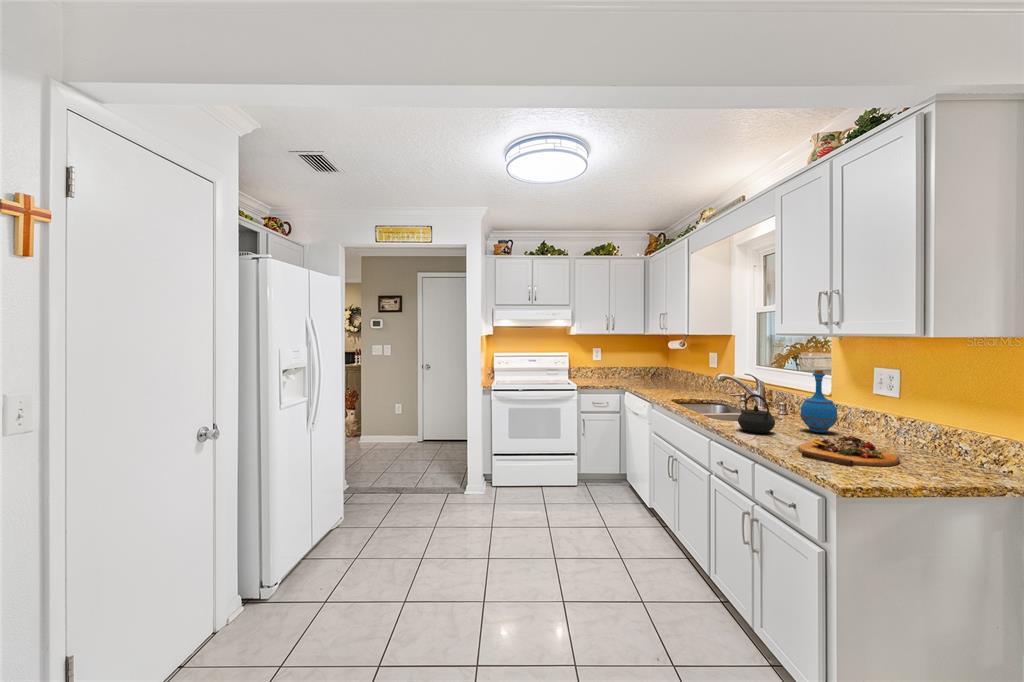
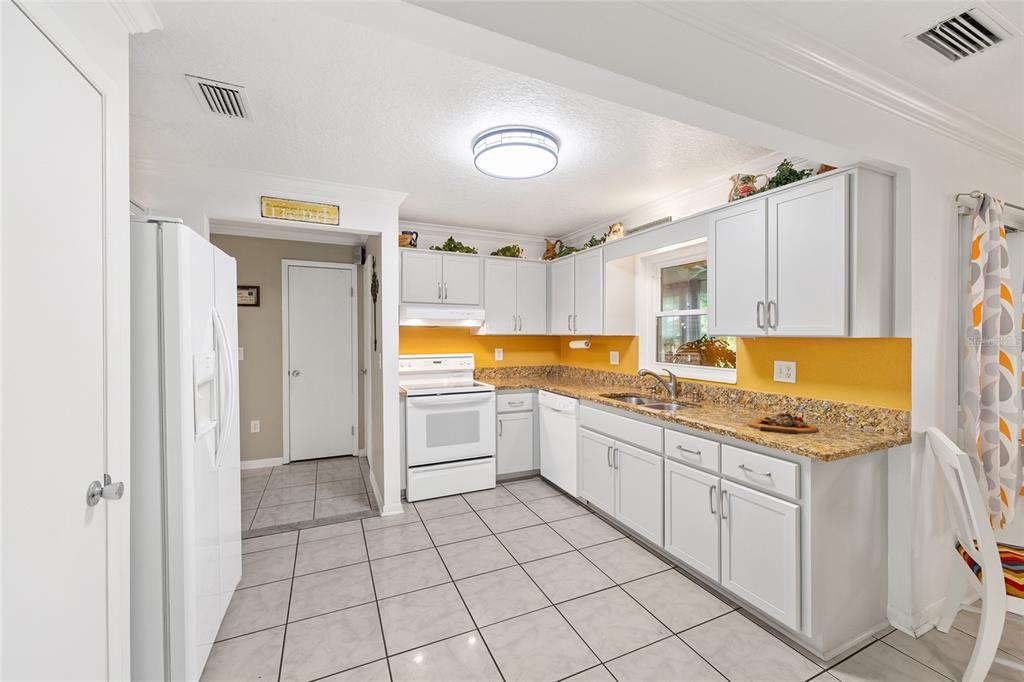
bottle: present [800,370,838,433] -> none [726,364,753,414]
kettle: present [738,394,775,433] -> none [686,385,716,417]

